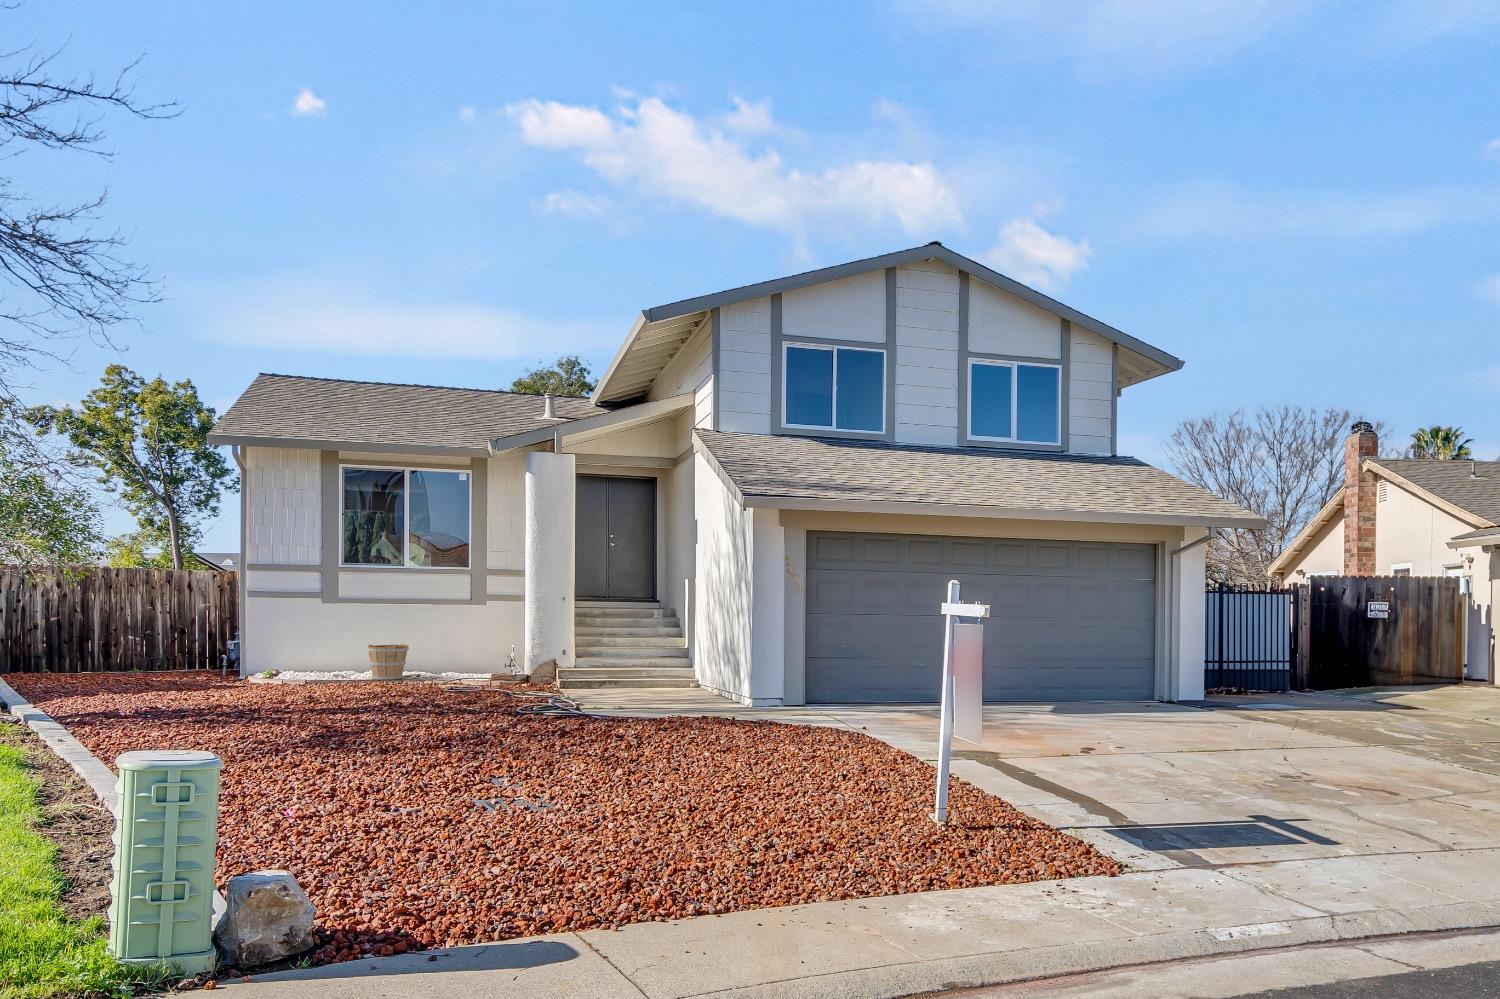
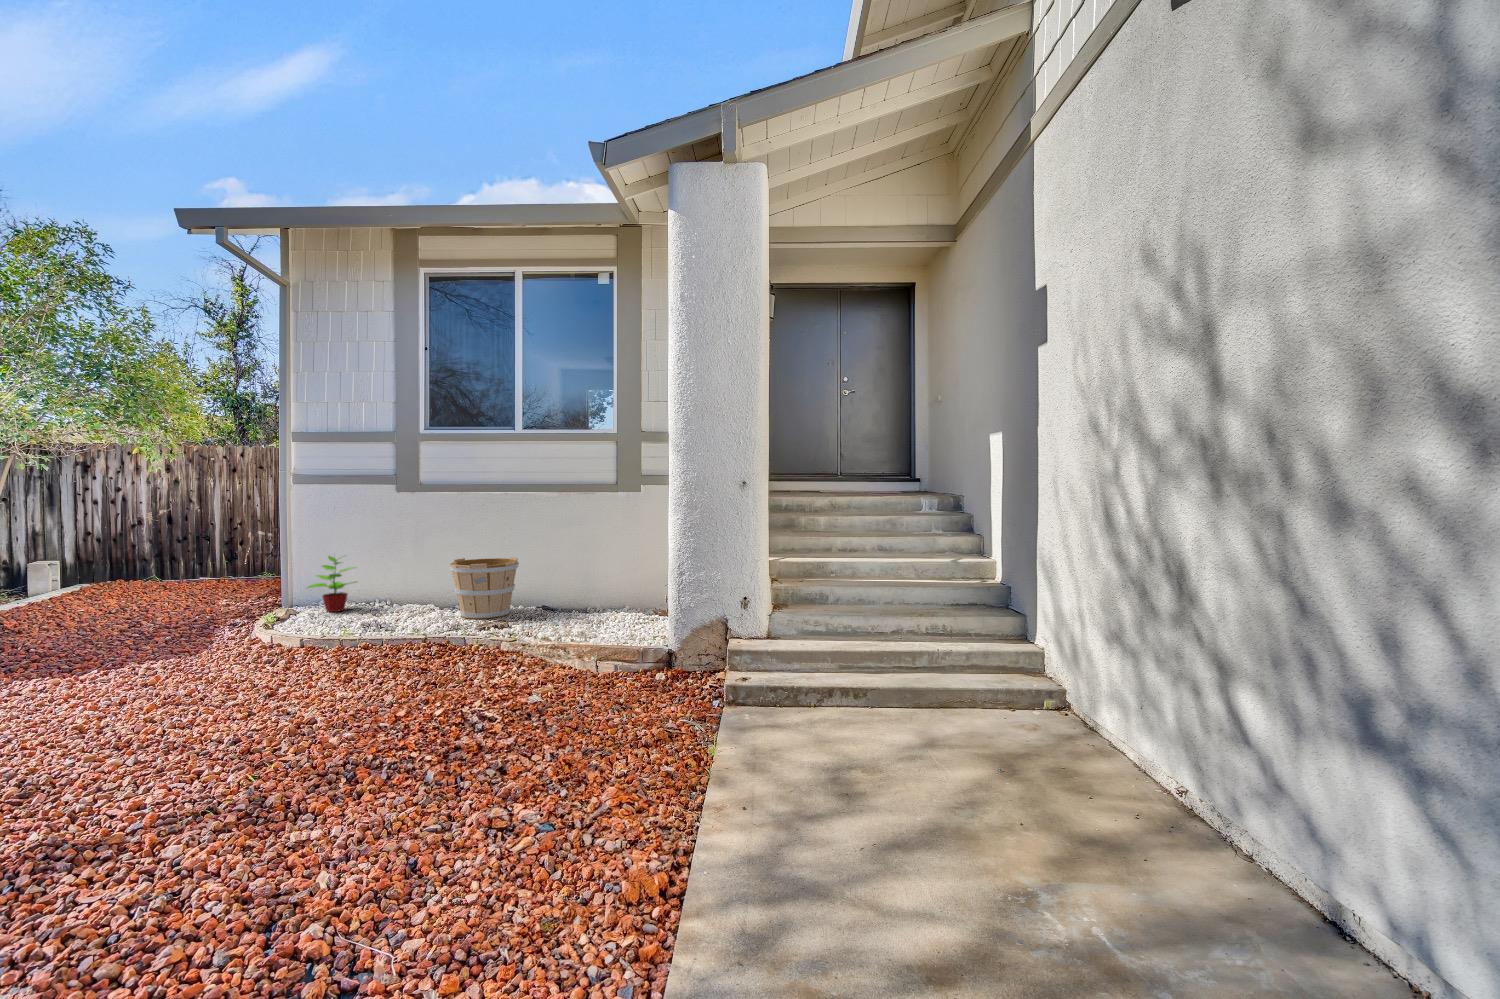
potted plant: none [270,642,302,680] -> present [307,556,353,612]

